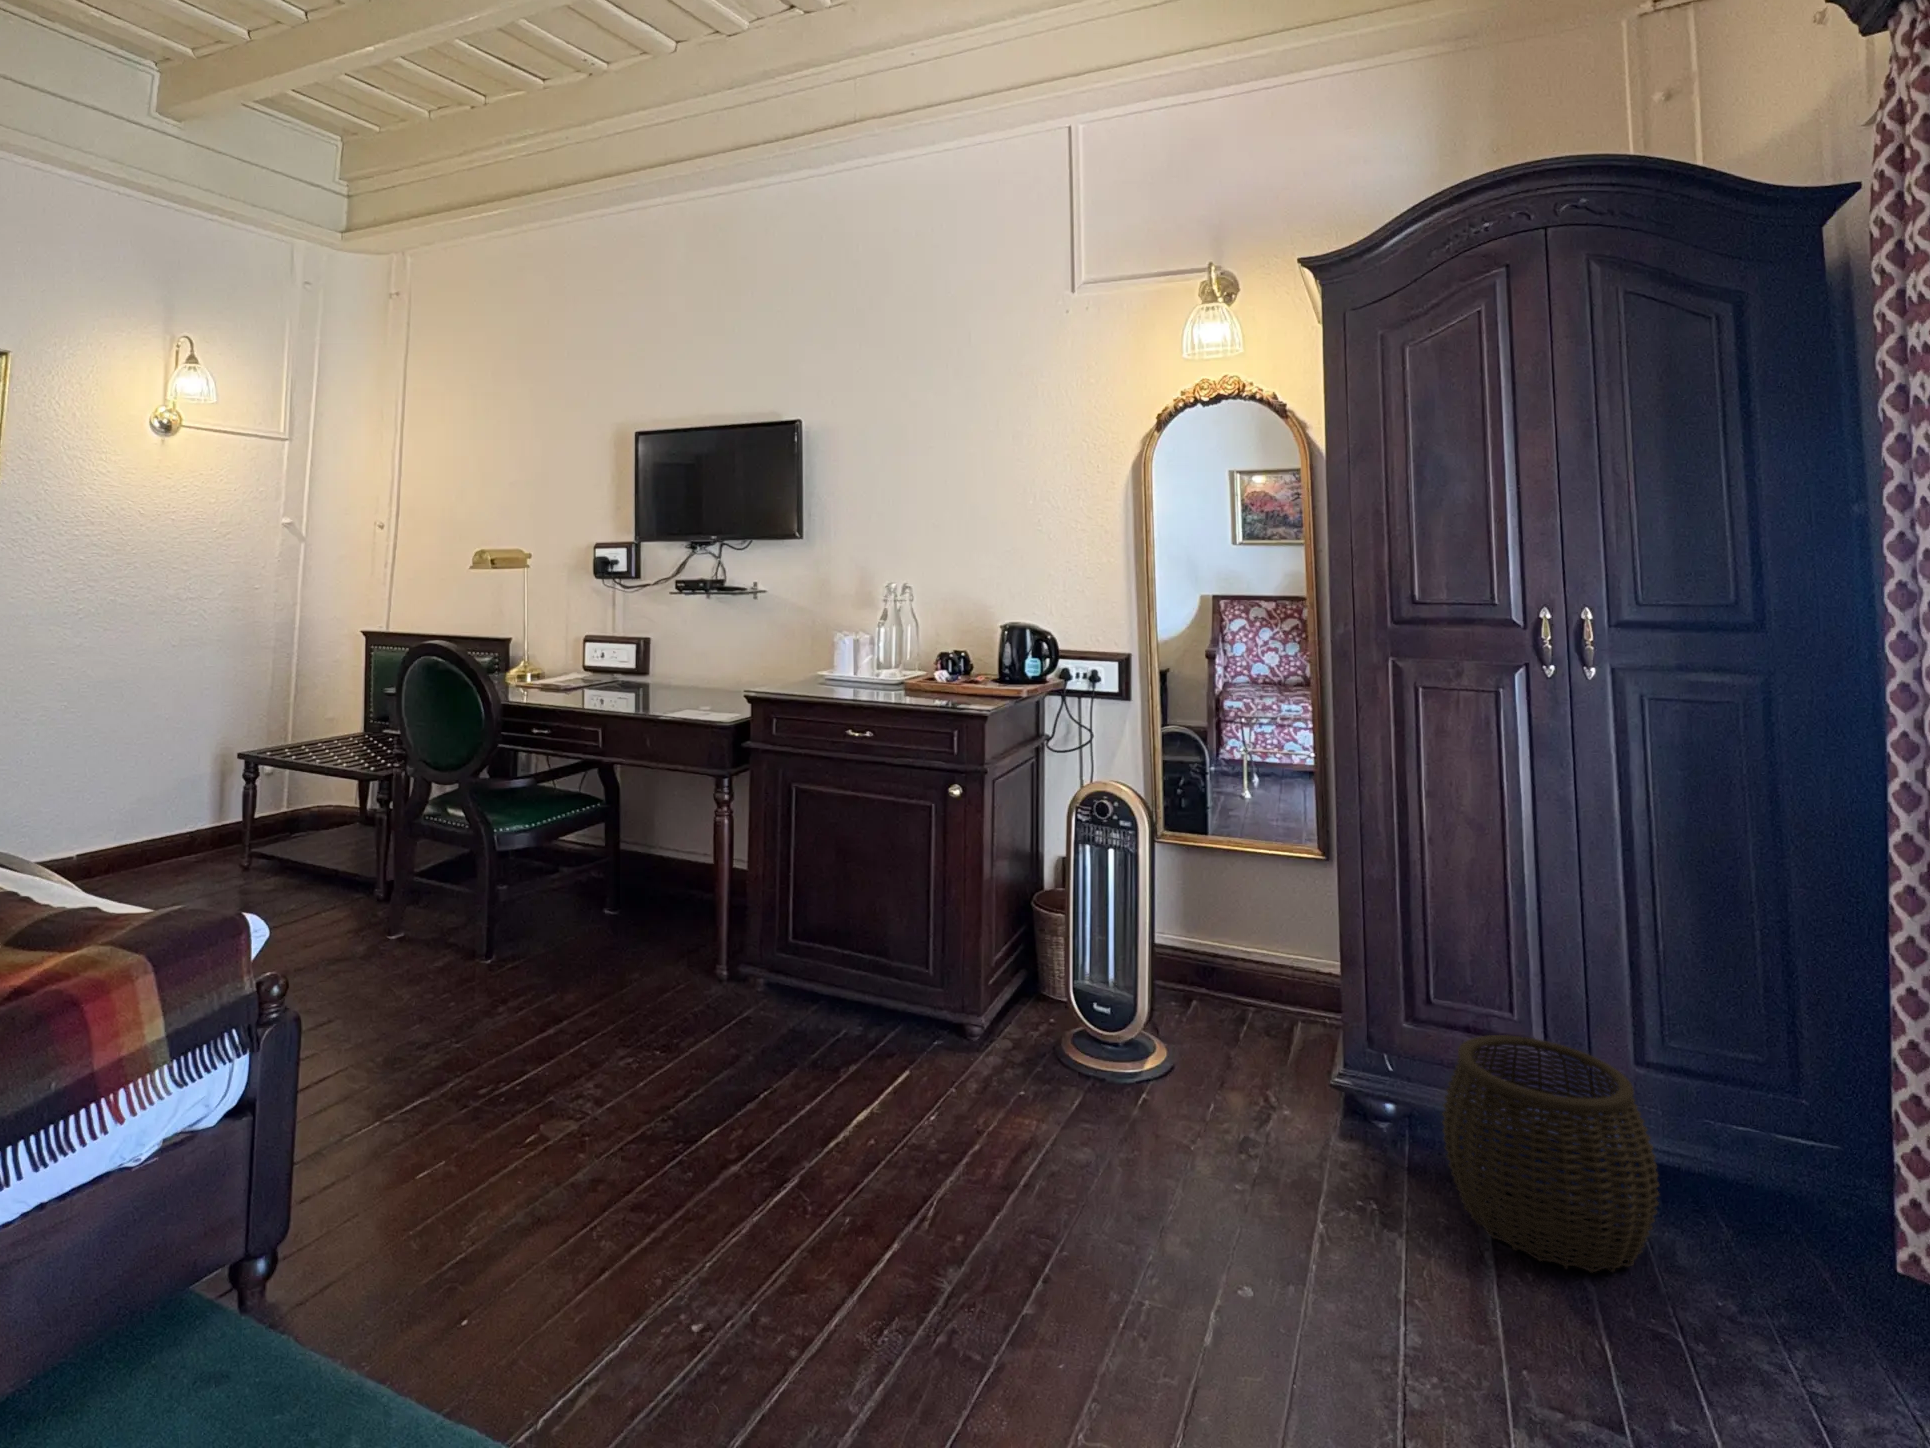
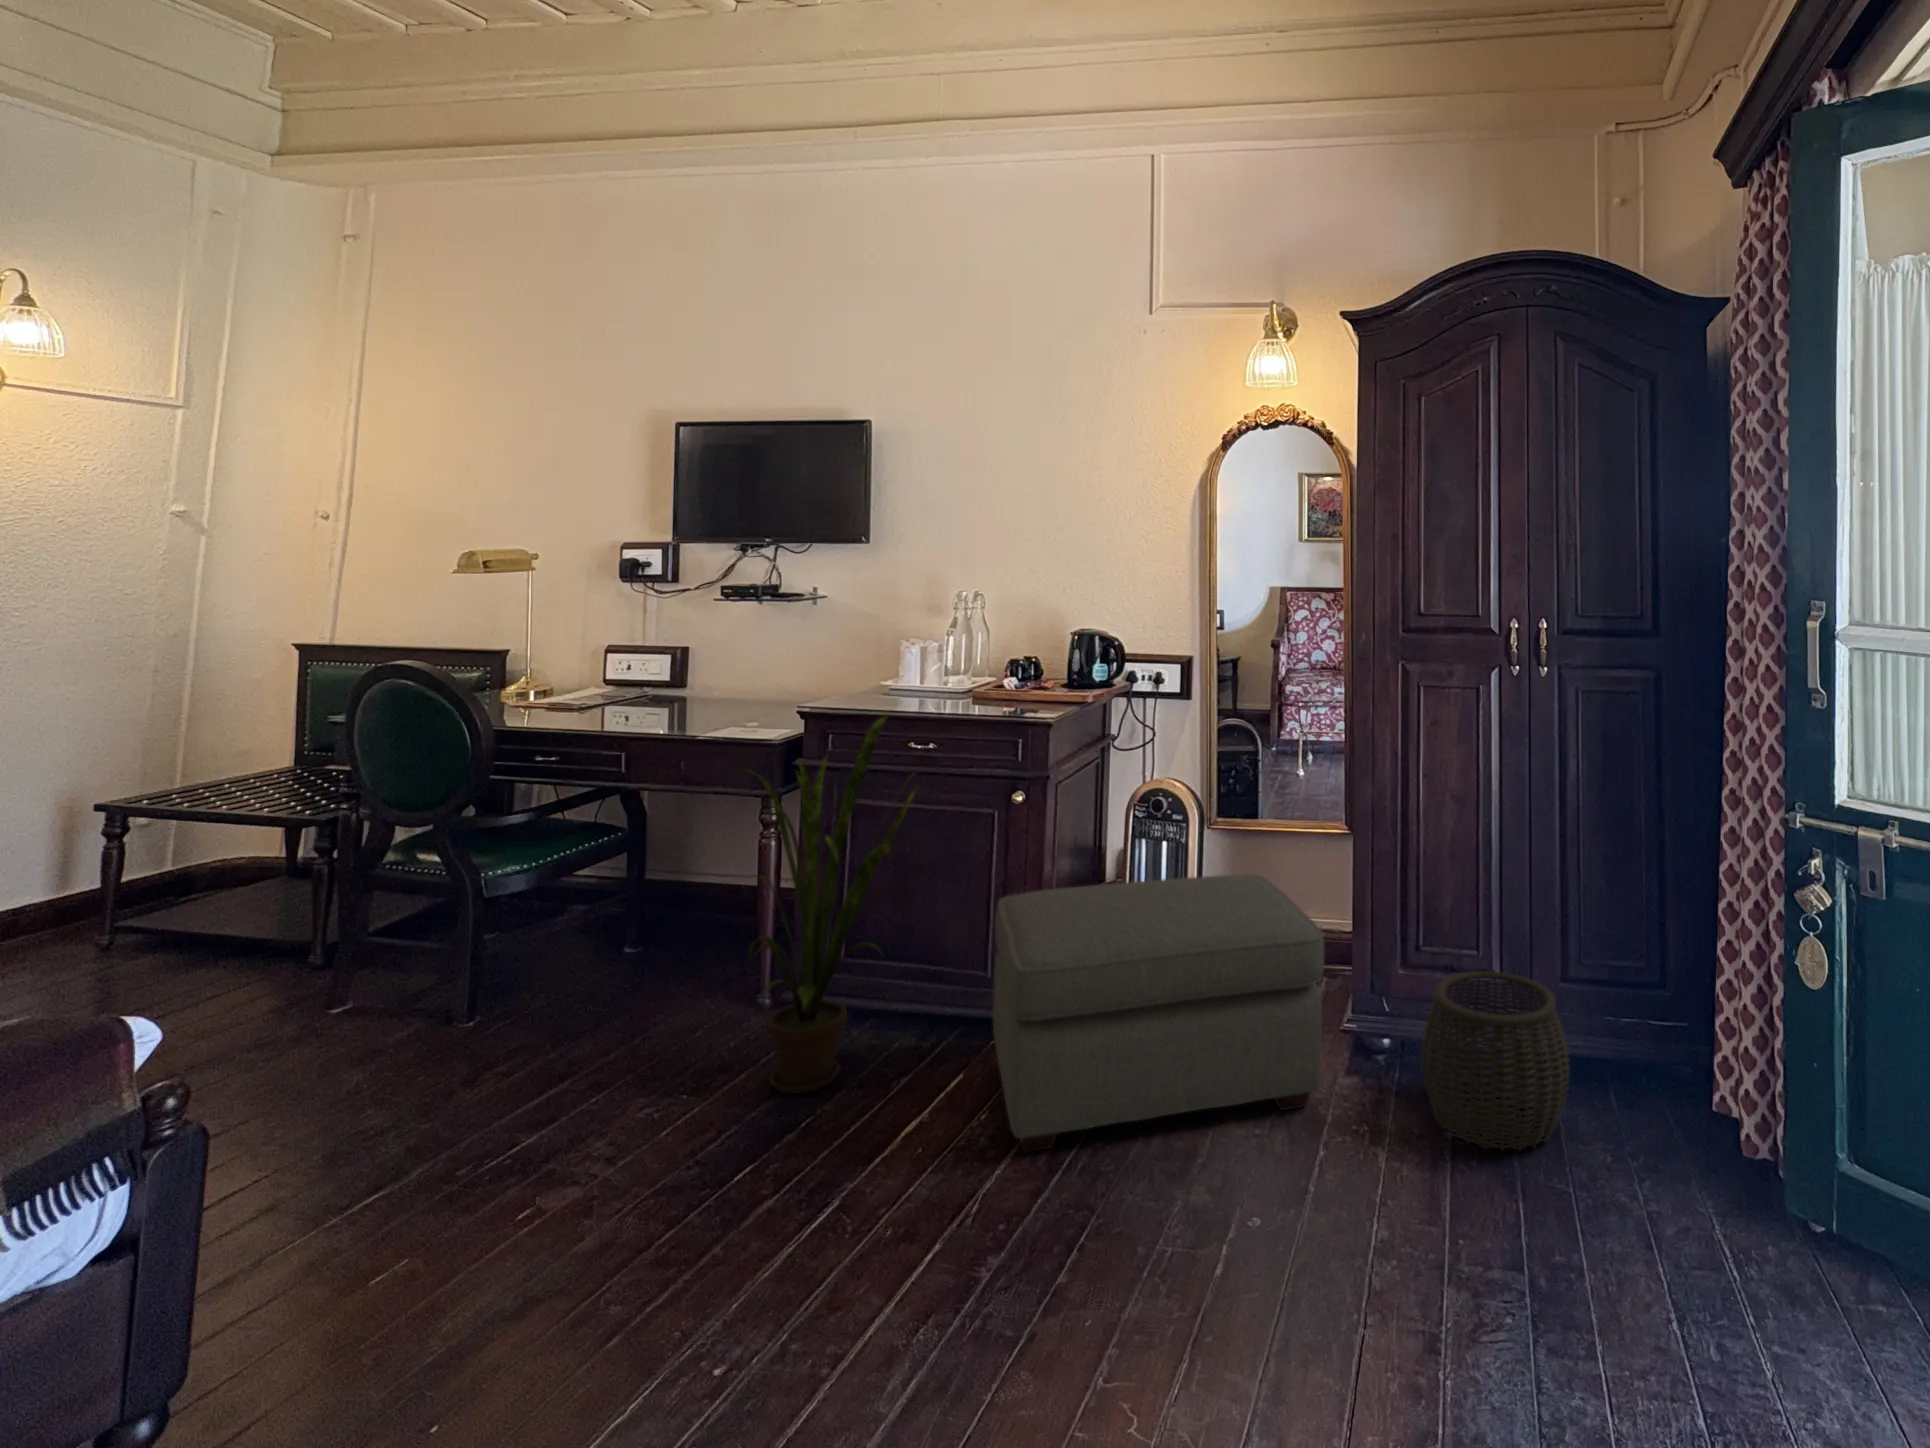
house plant: none [694,700,865,1069] -> present [743,716,917,1094]
ottoman: none [937,891,1311,1169] -> present [993,875,1324,1152]

